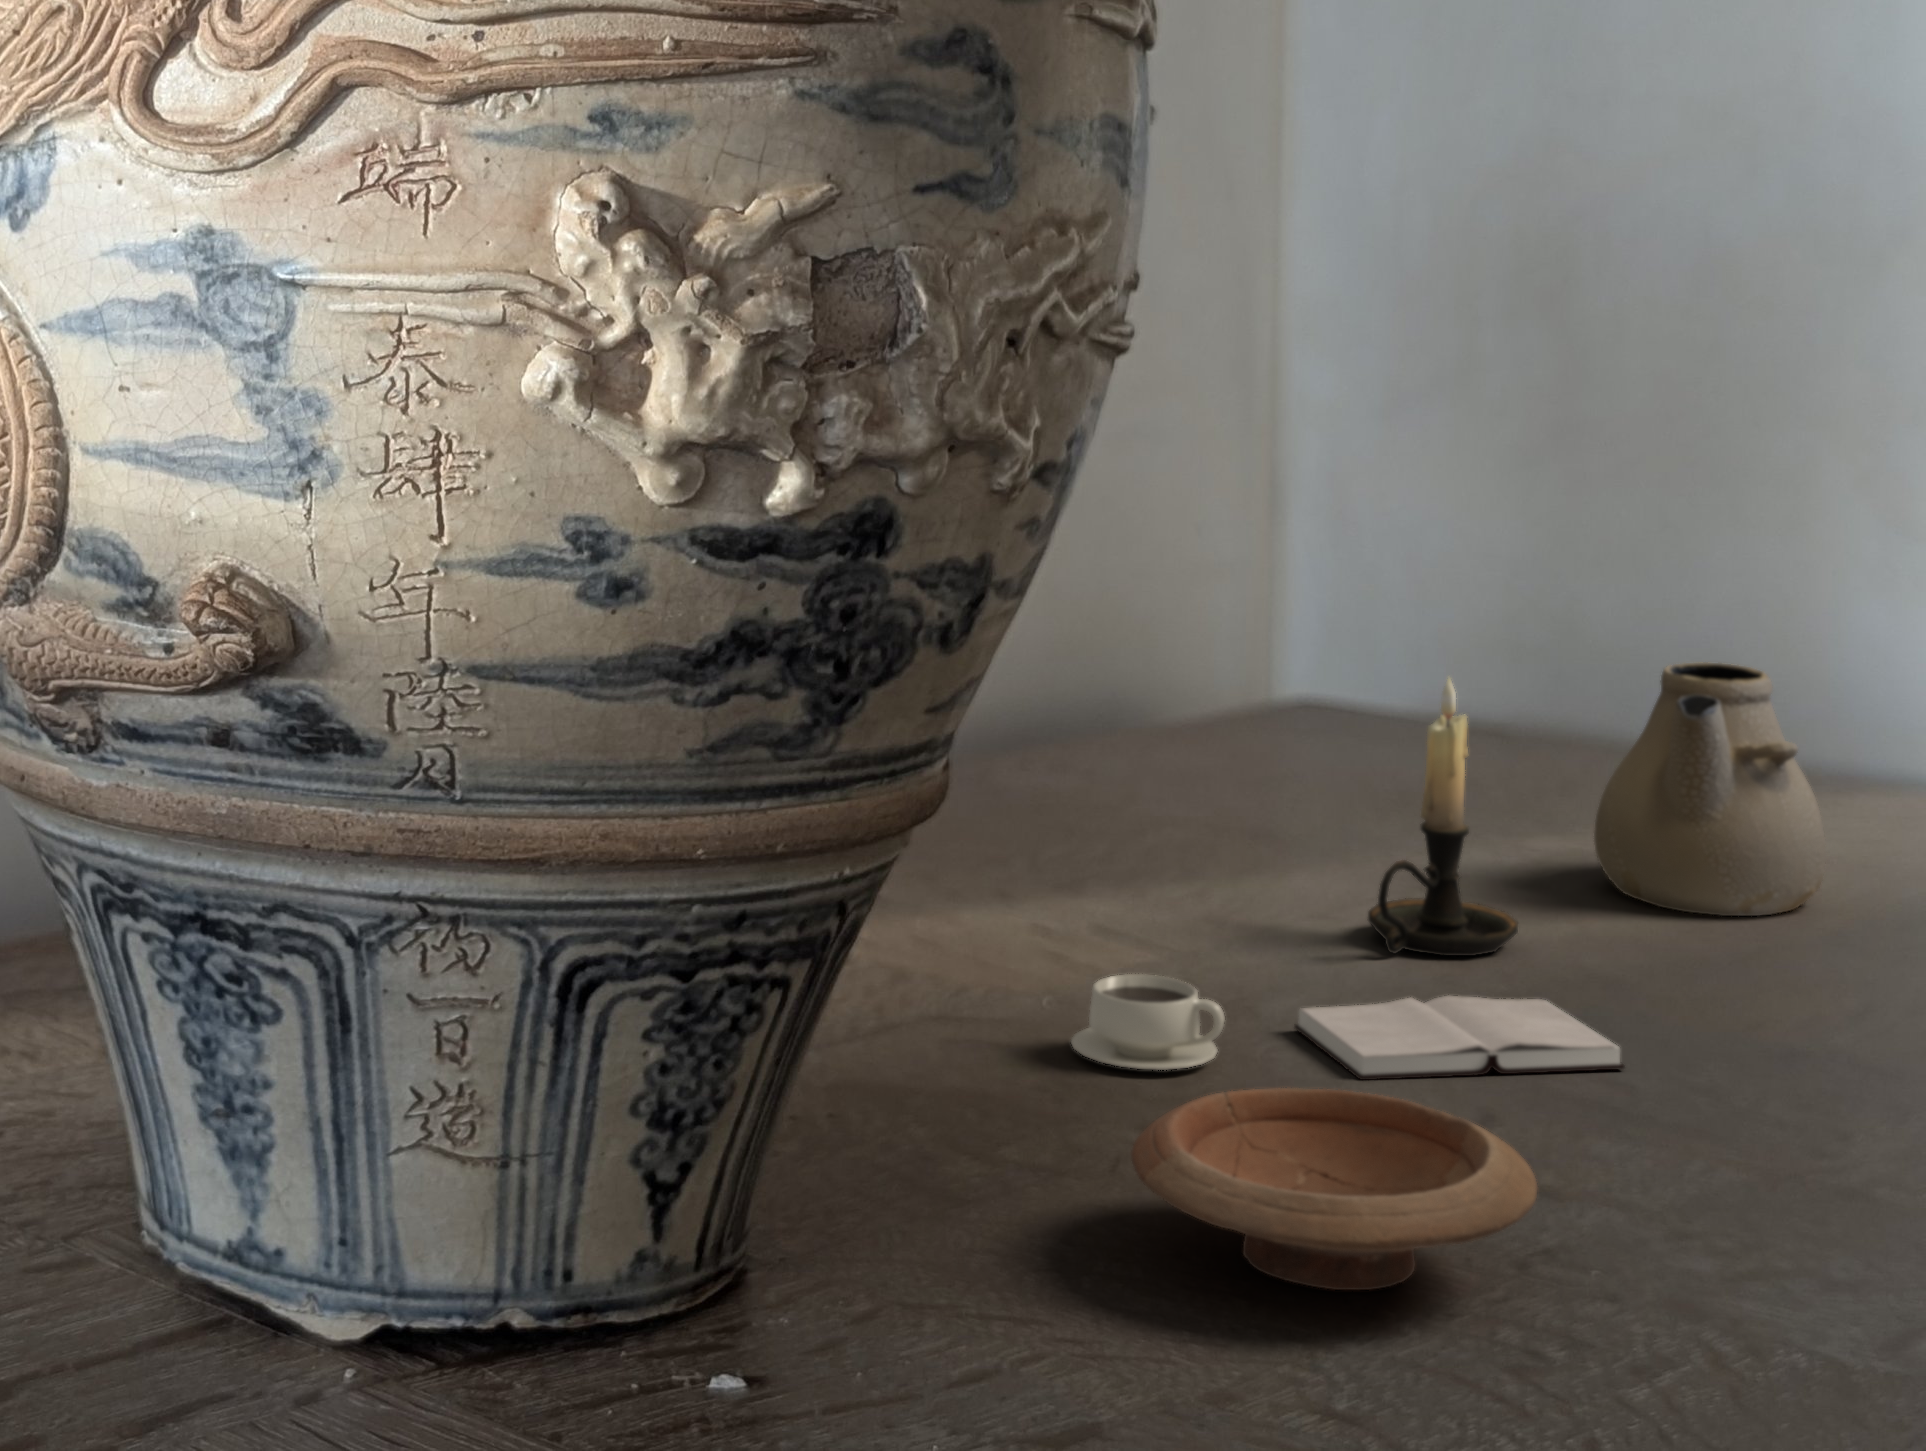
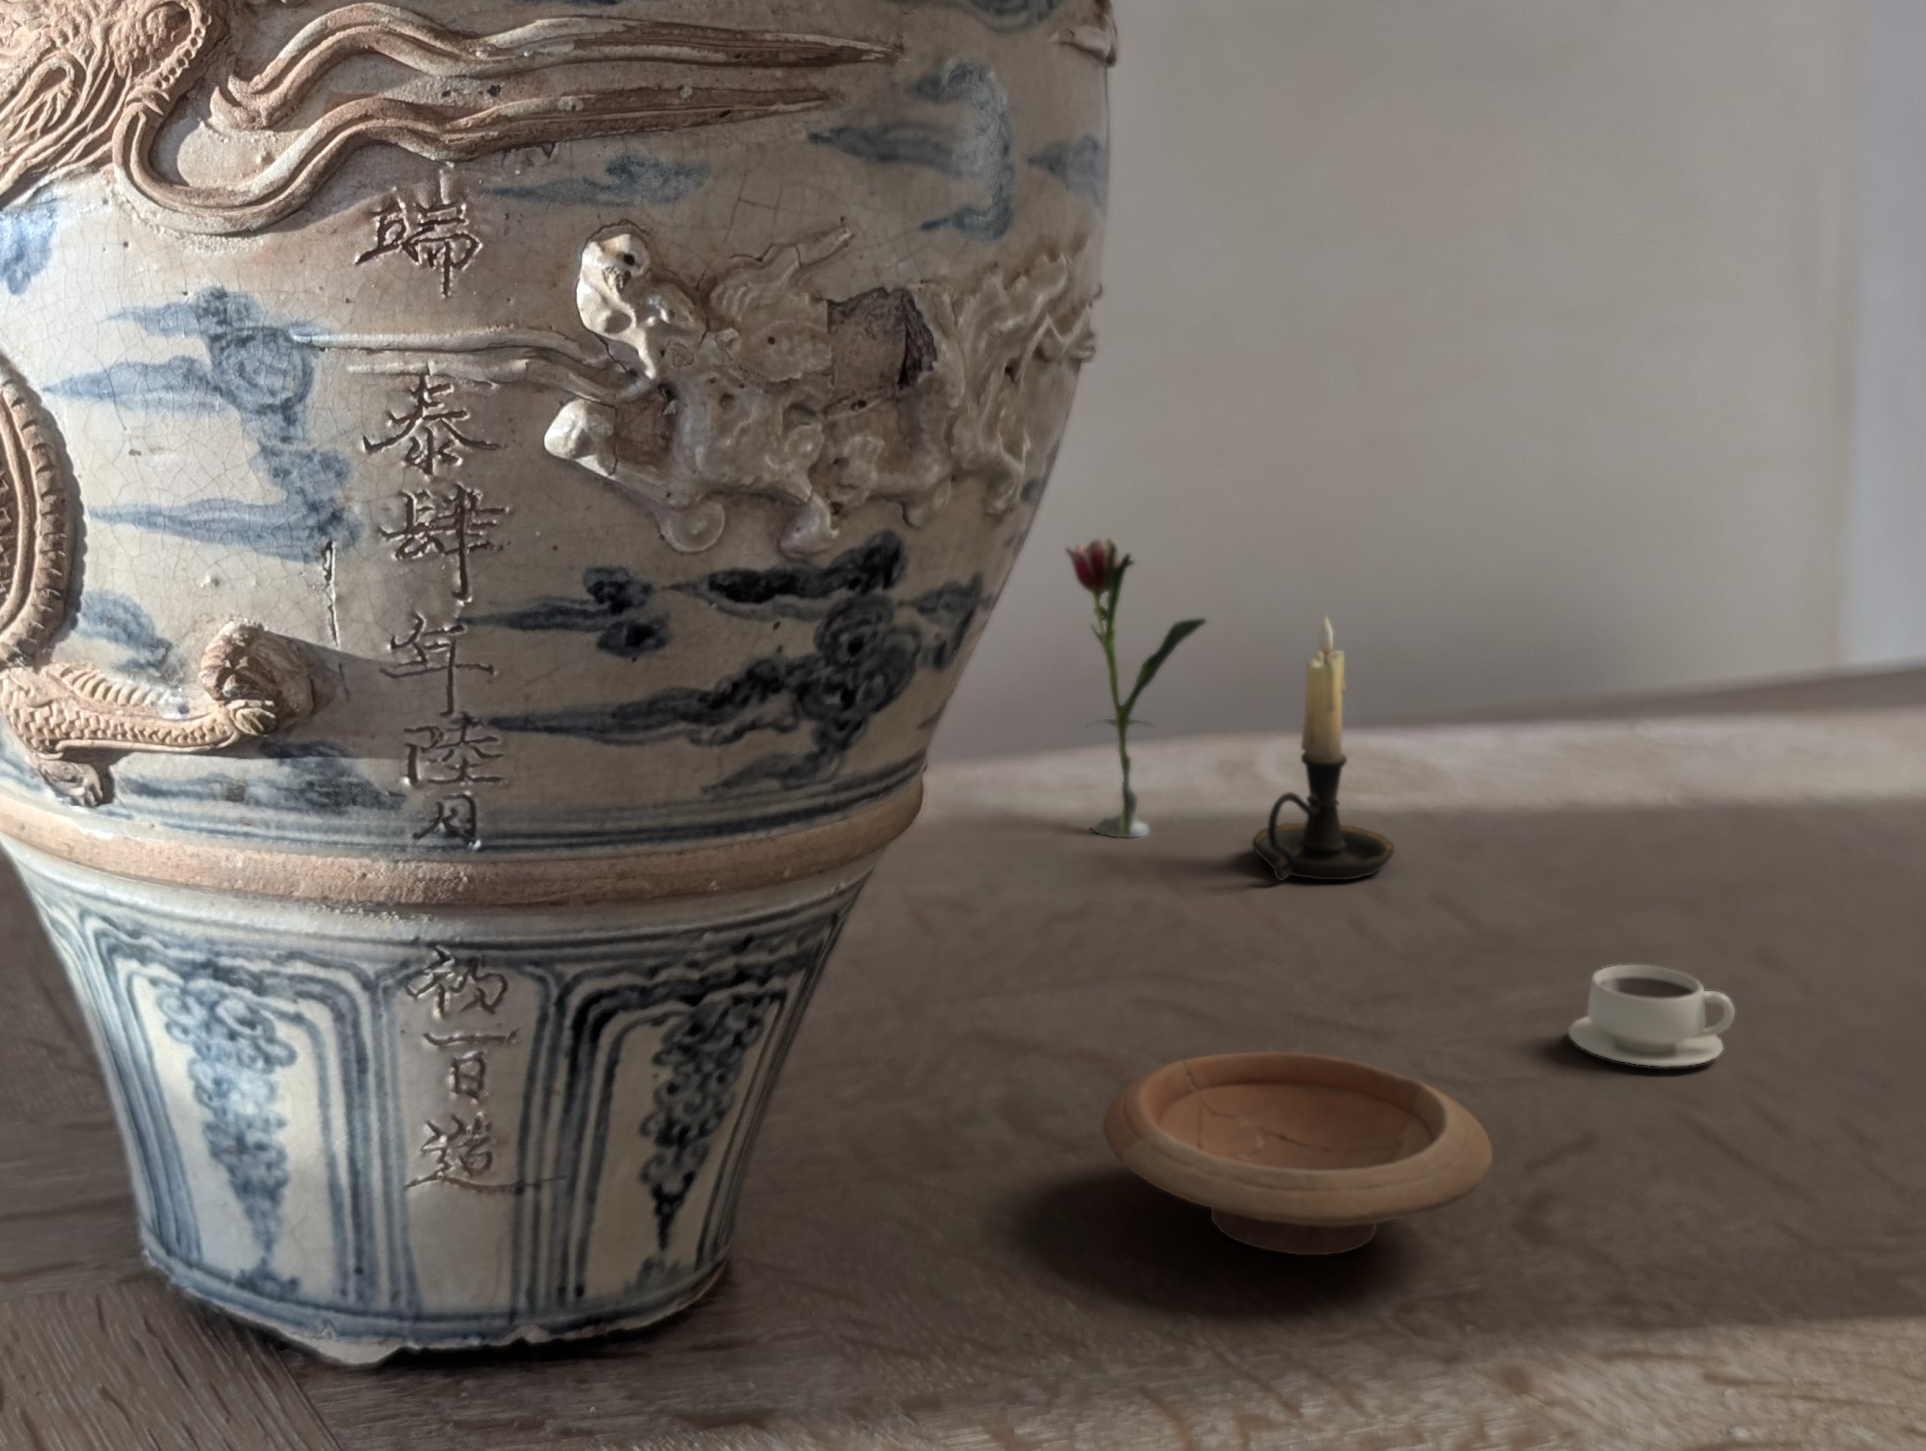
flower: none [1187,597,1335,909] -> present [1066,539,1206,838]
teapot: present [1594,662,1826,916] -> none [1448,585,1664,825]
teacup: present [1071,974,1225,1070] -> present [1569,965,1735,1067]
hardback book: present [1295,996,1624,1080] -> none [1206,927,1521,1020]

